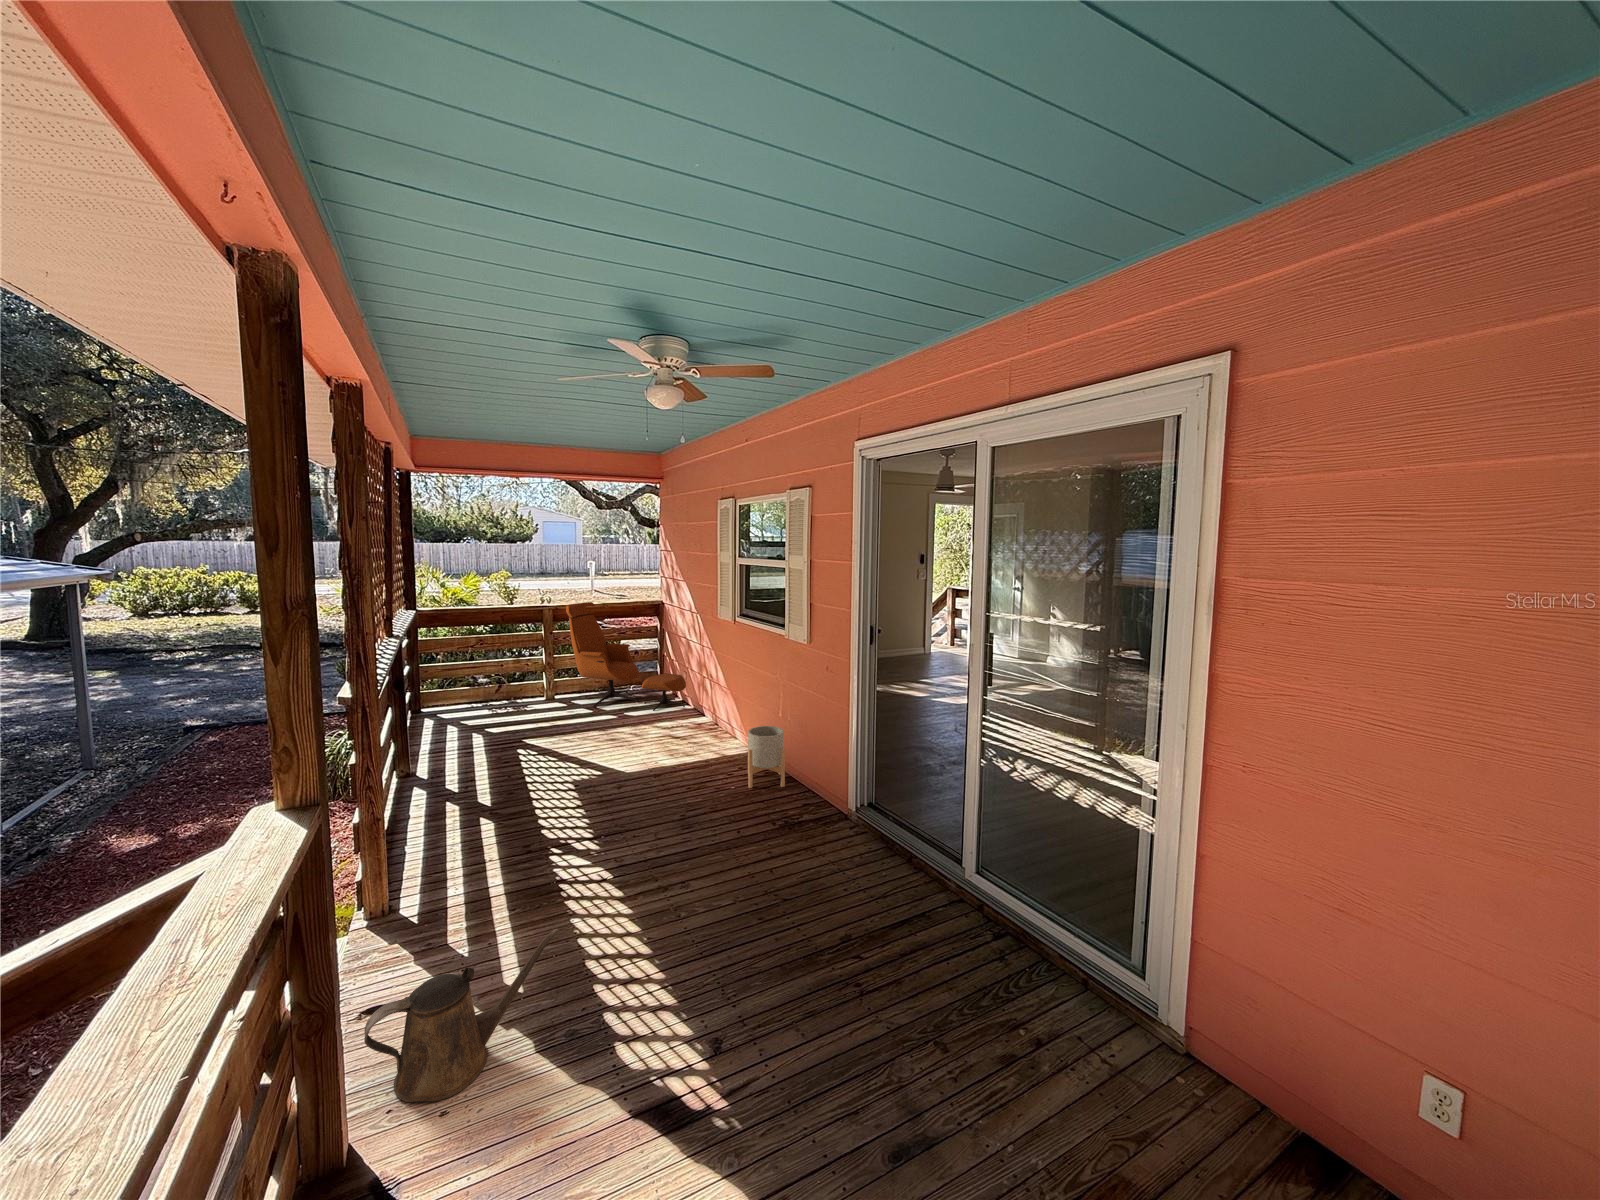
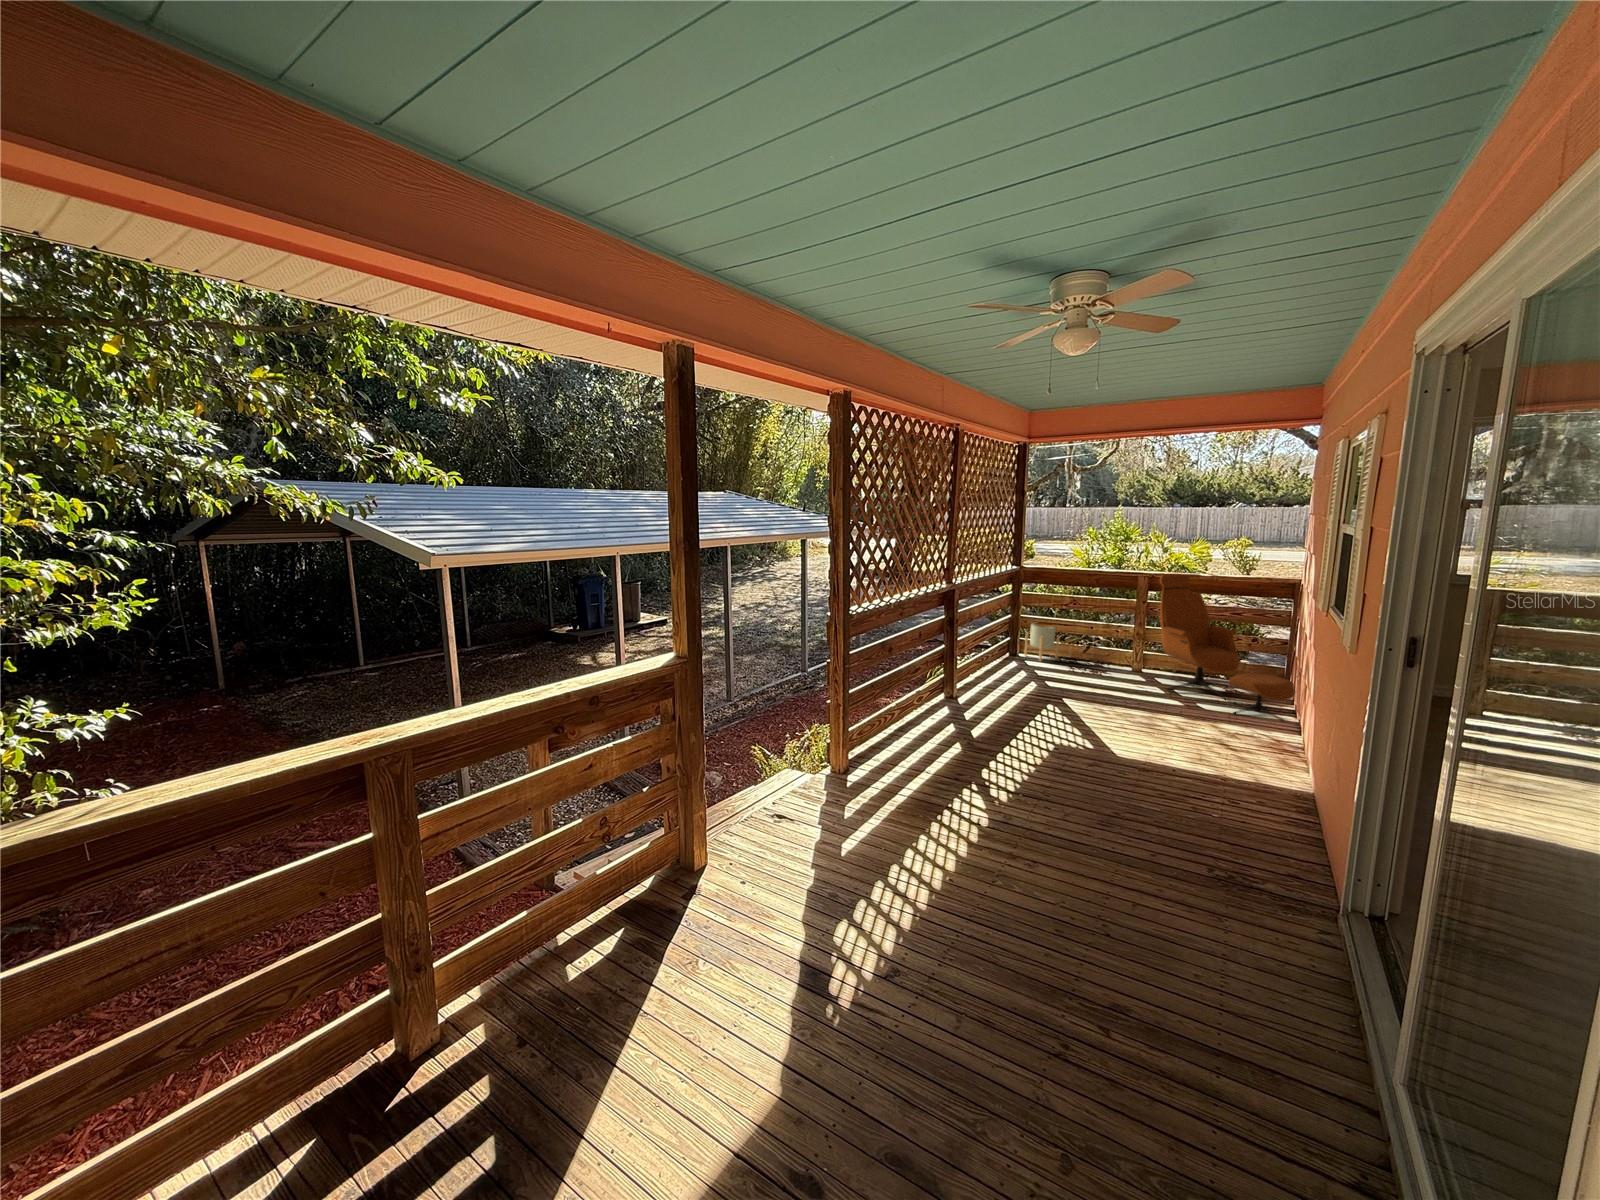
planter: present [748,726,785,788] -> present [1024,623,1060,661]
watering can: present [364,929,559,1102] -> none [730,796,843,875]

